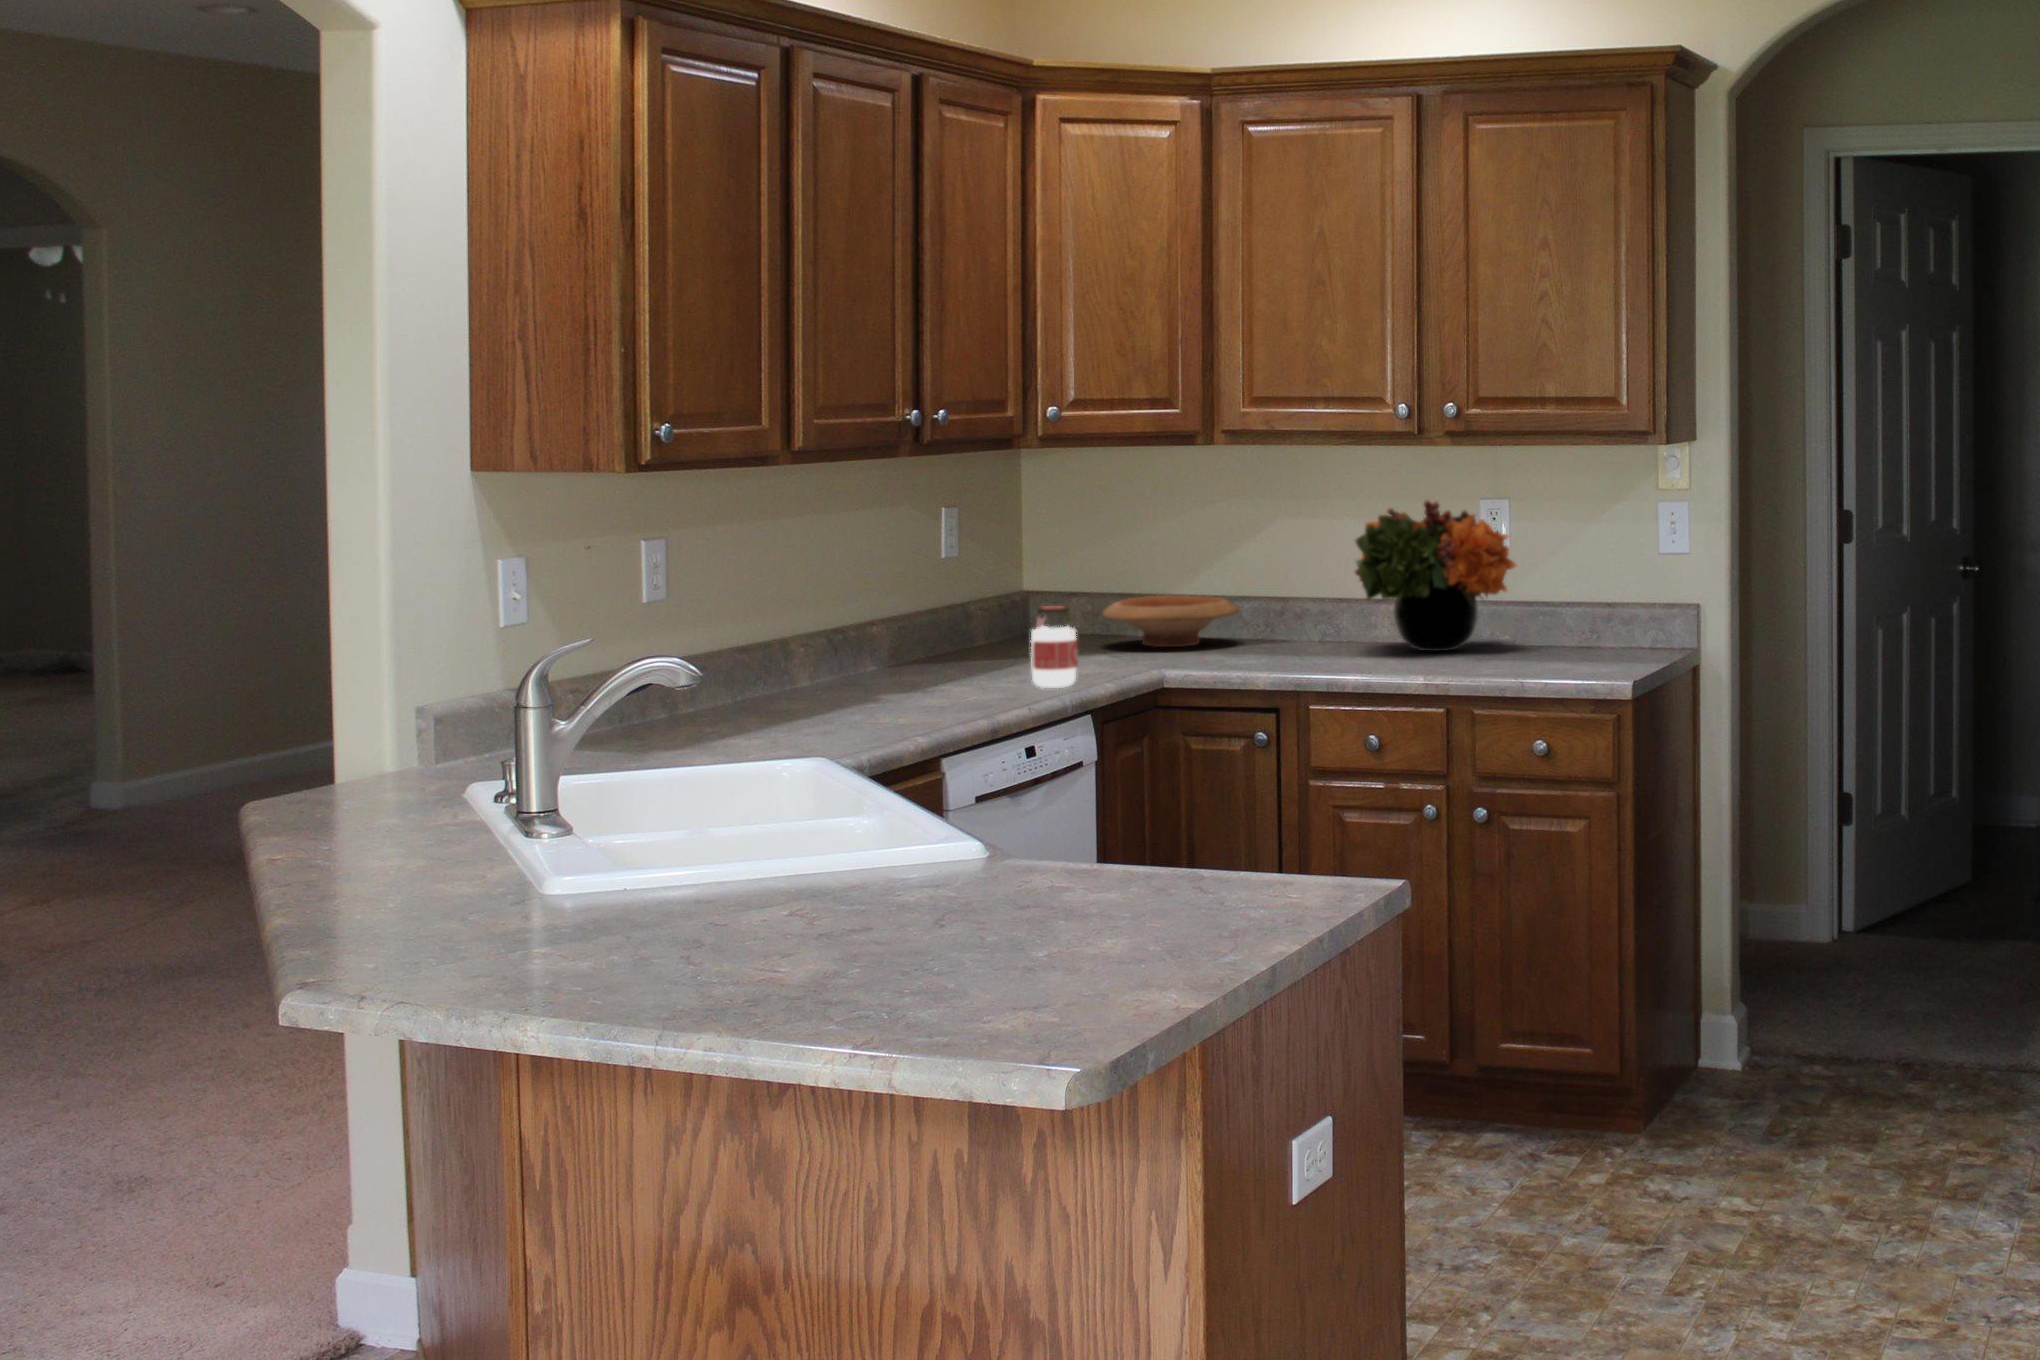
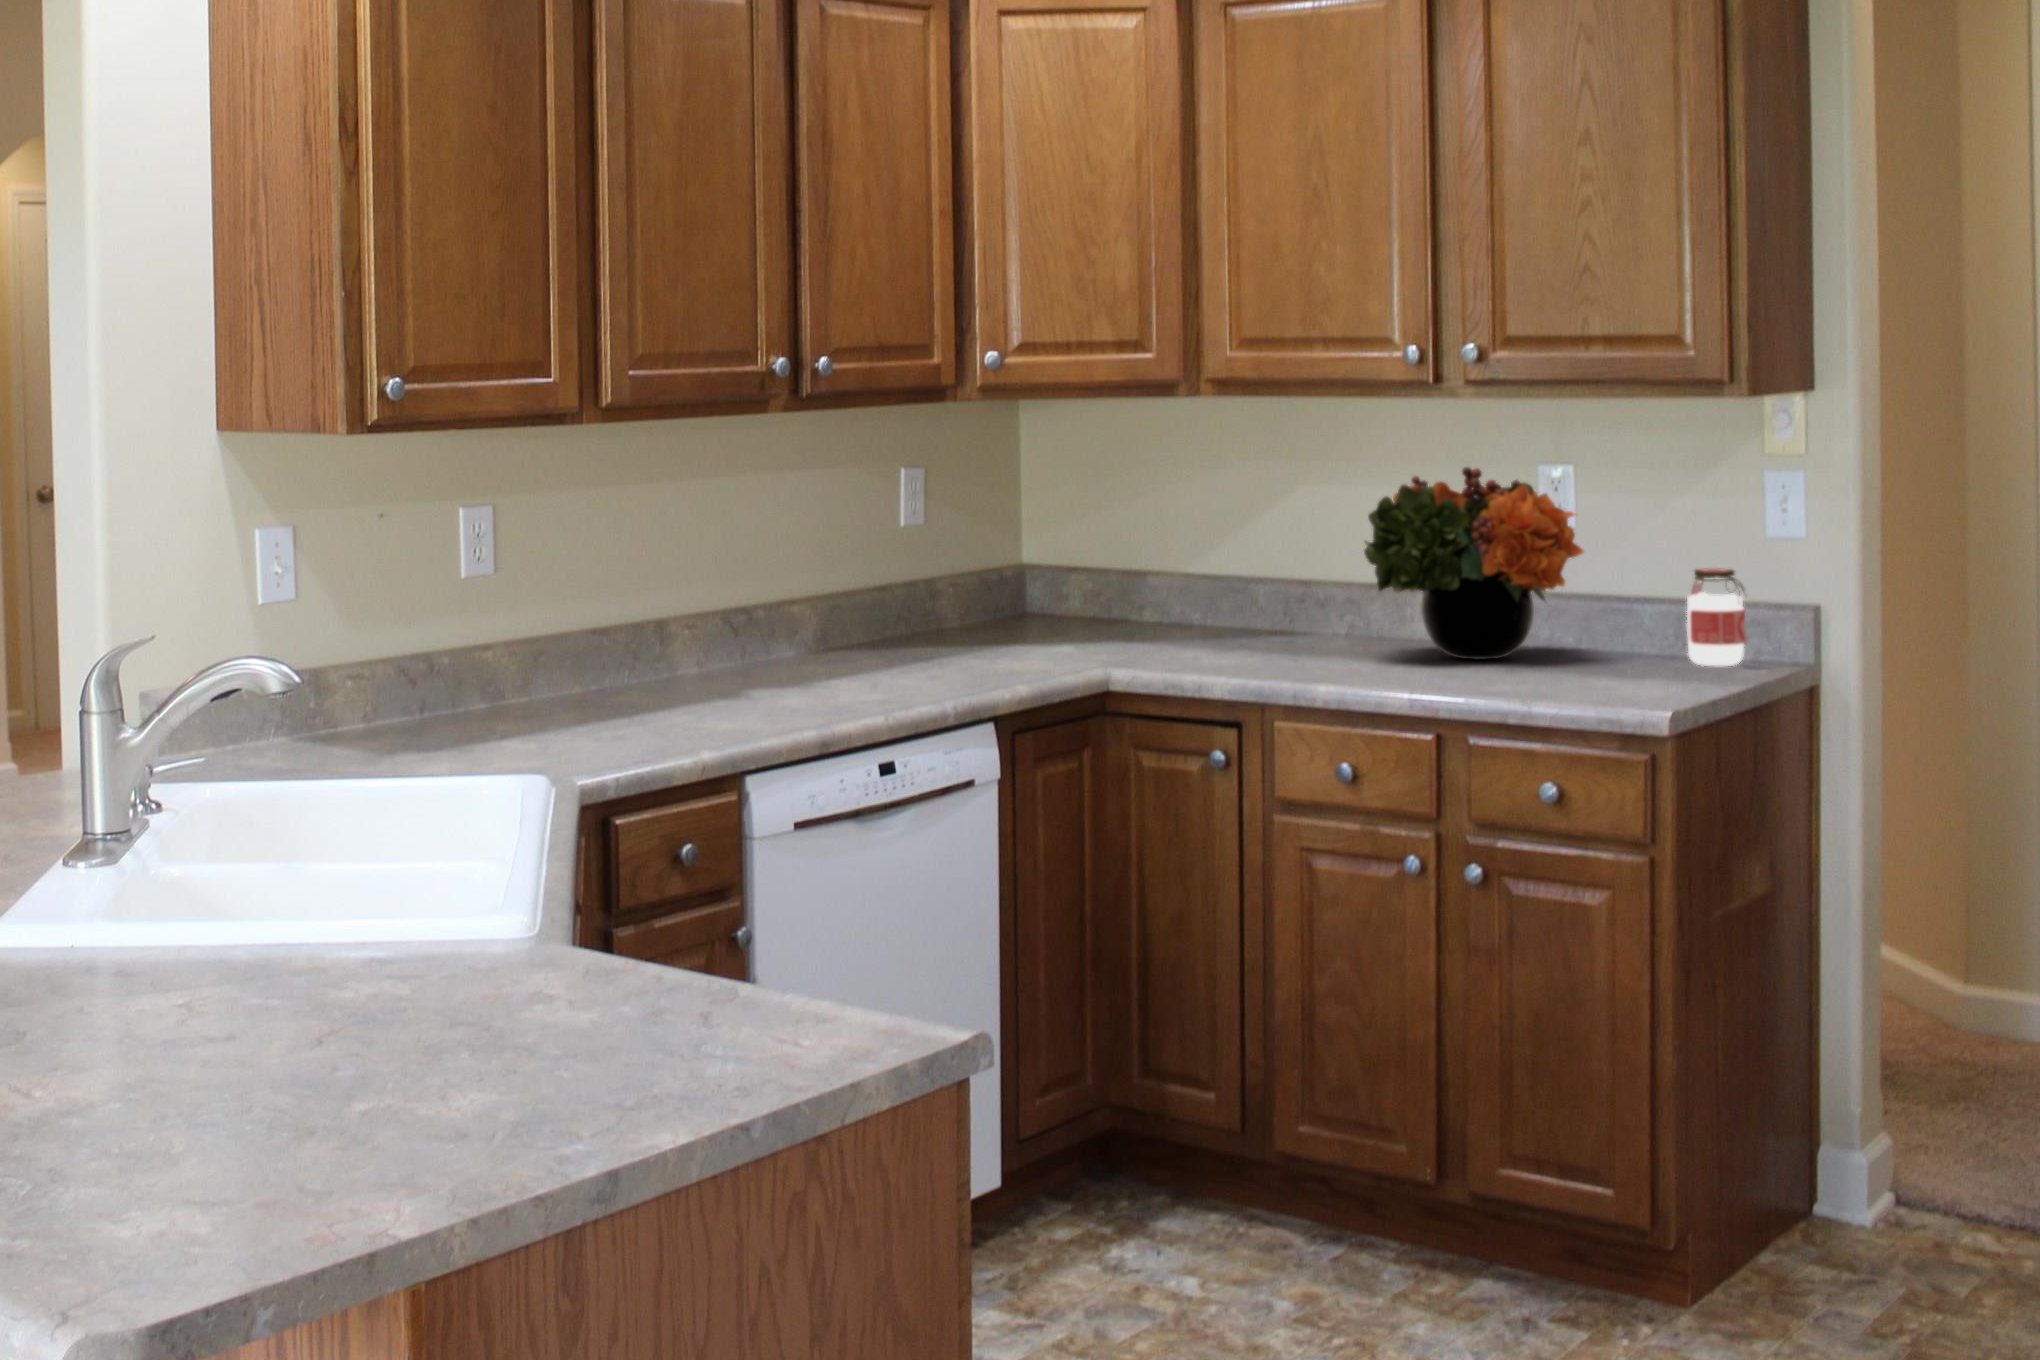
wooden bowl: present [1102,596,1239,647] -> none [1083,578,1251,641]
jar: present [1031,606,1078,688] -> present [1687,568,1746,666]

